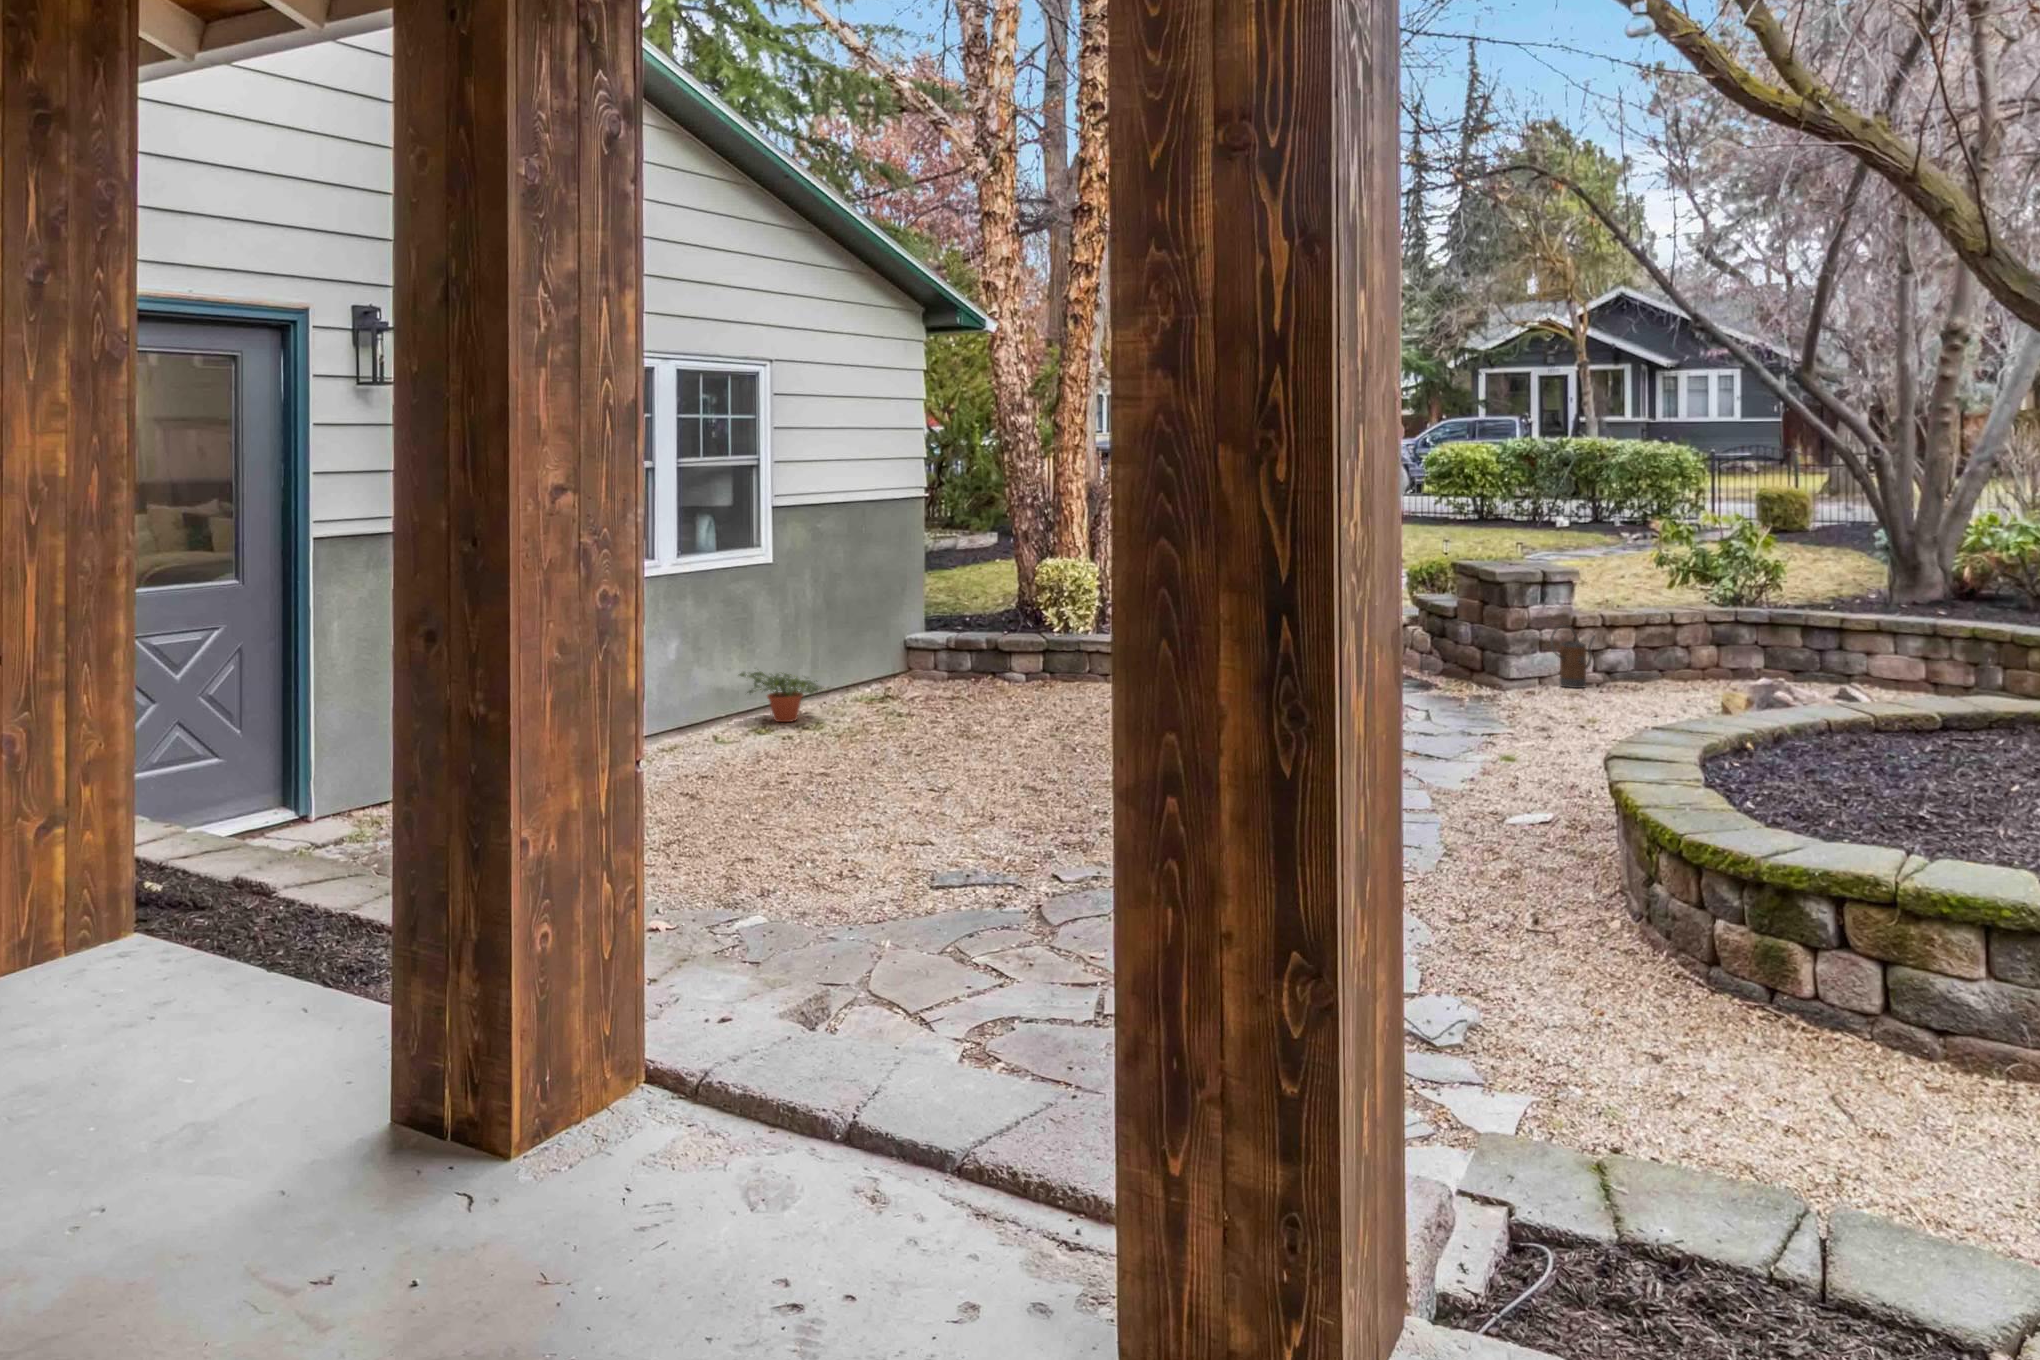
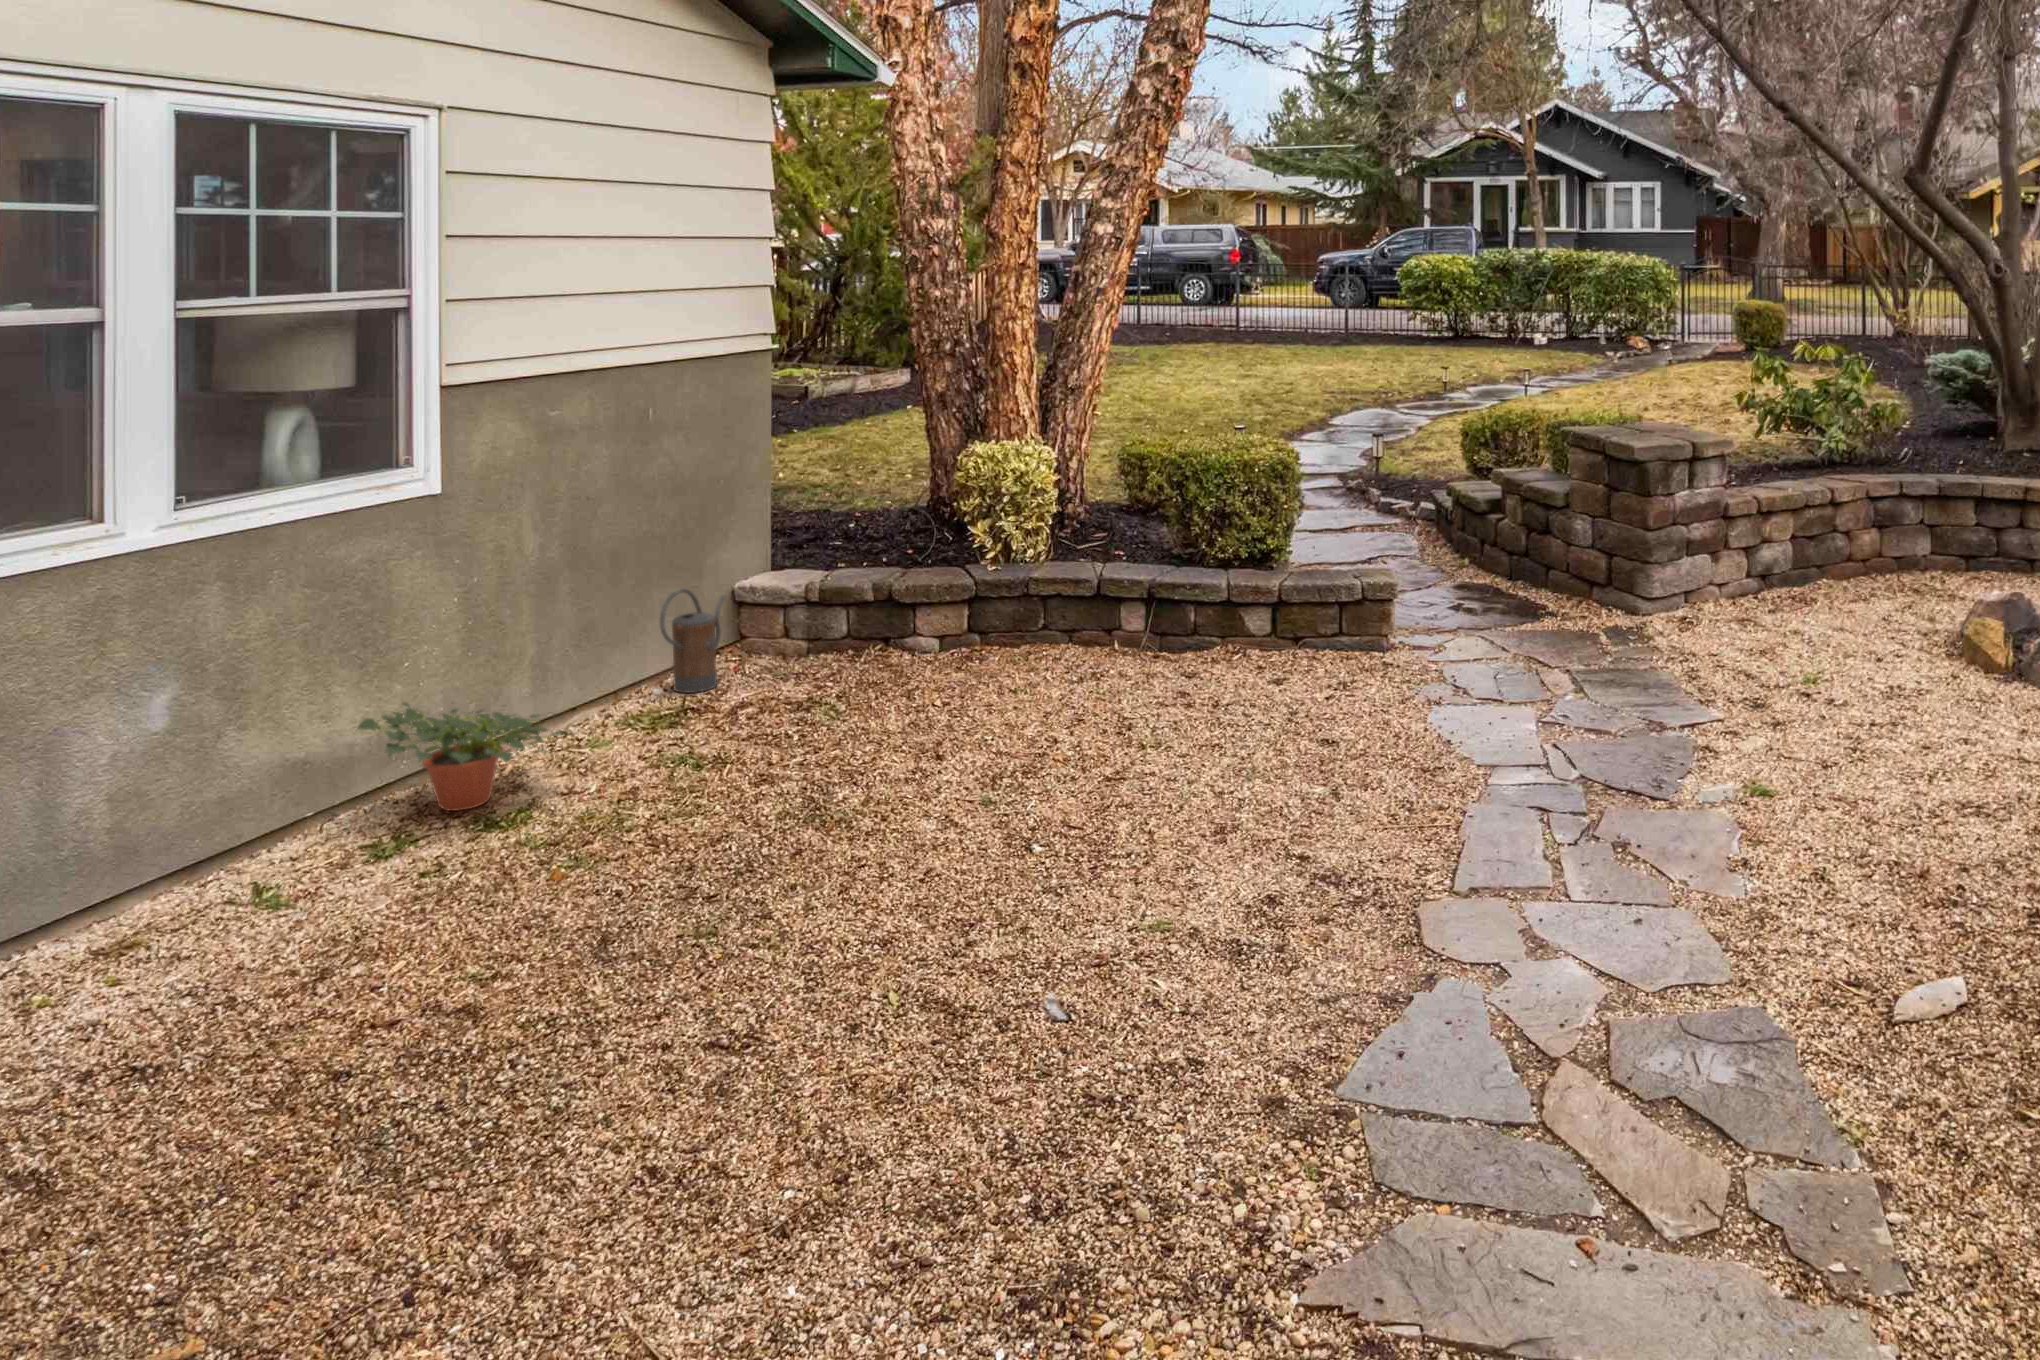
watering can: present [1550,625,1595,688] -> present [660,589,725,693]

